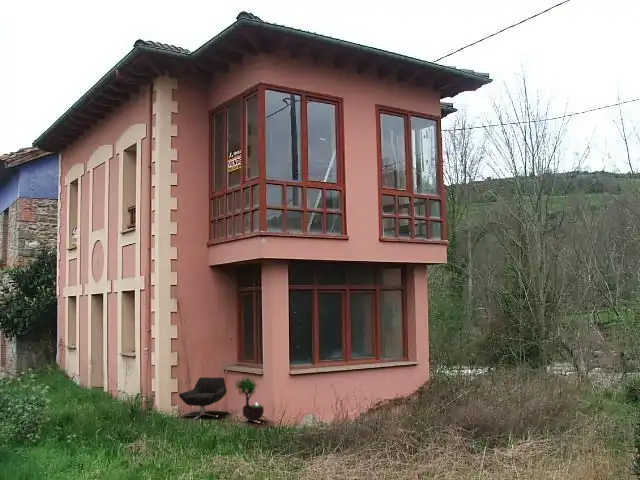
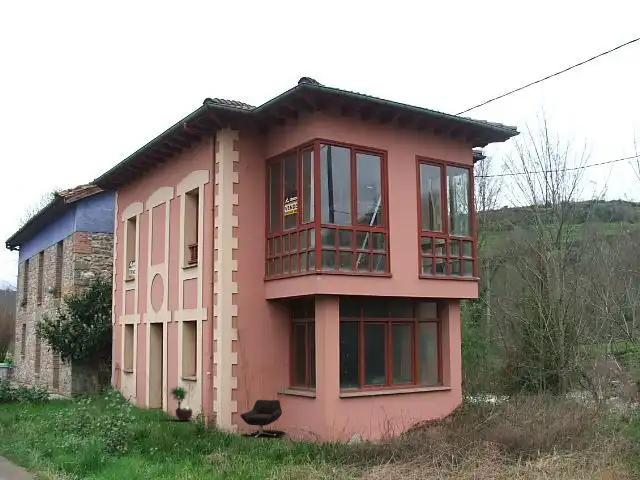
potted tree: present [236,377,264,421] -> present [170,387,192,421]

